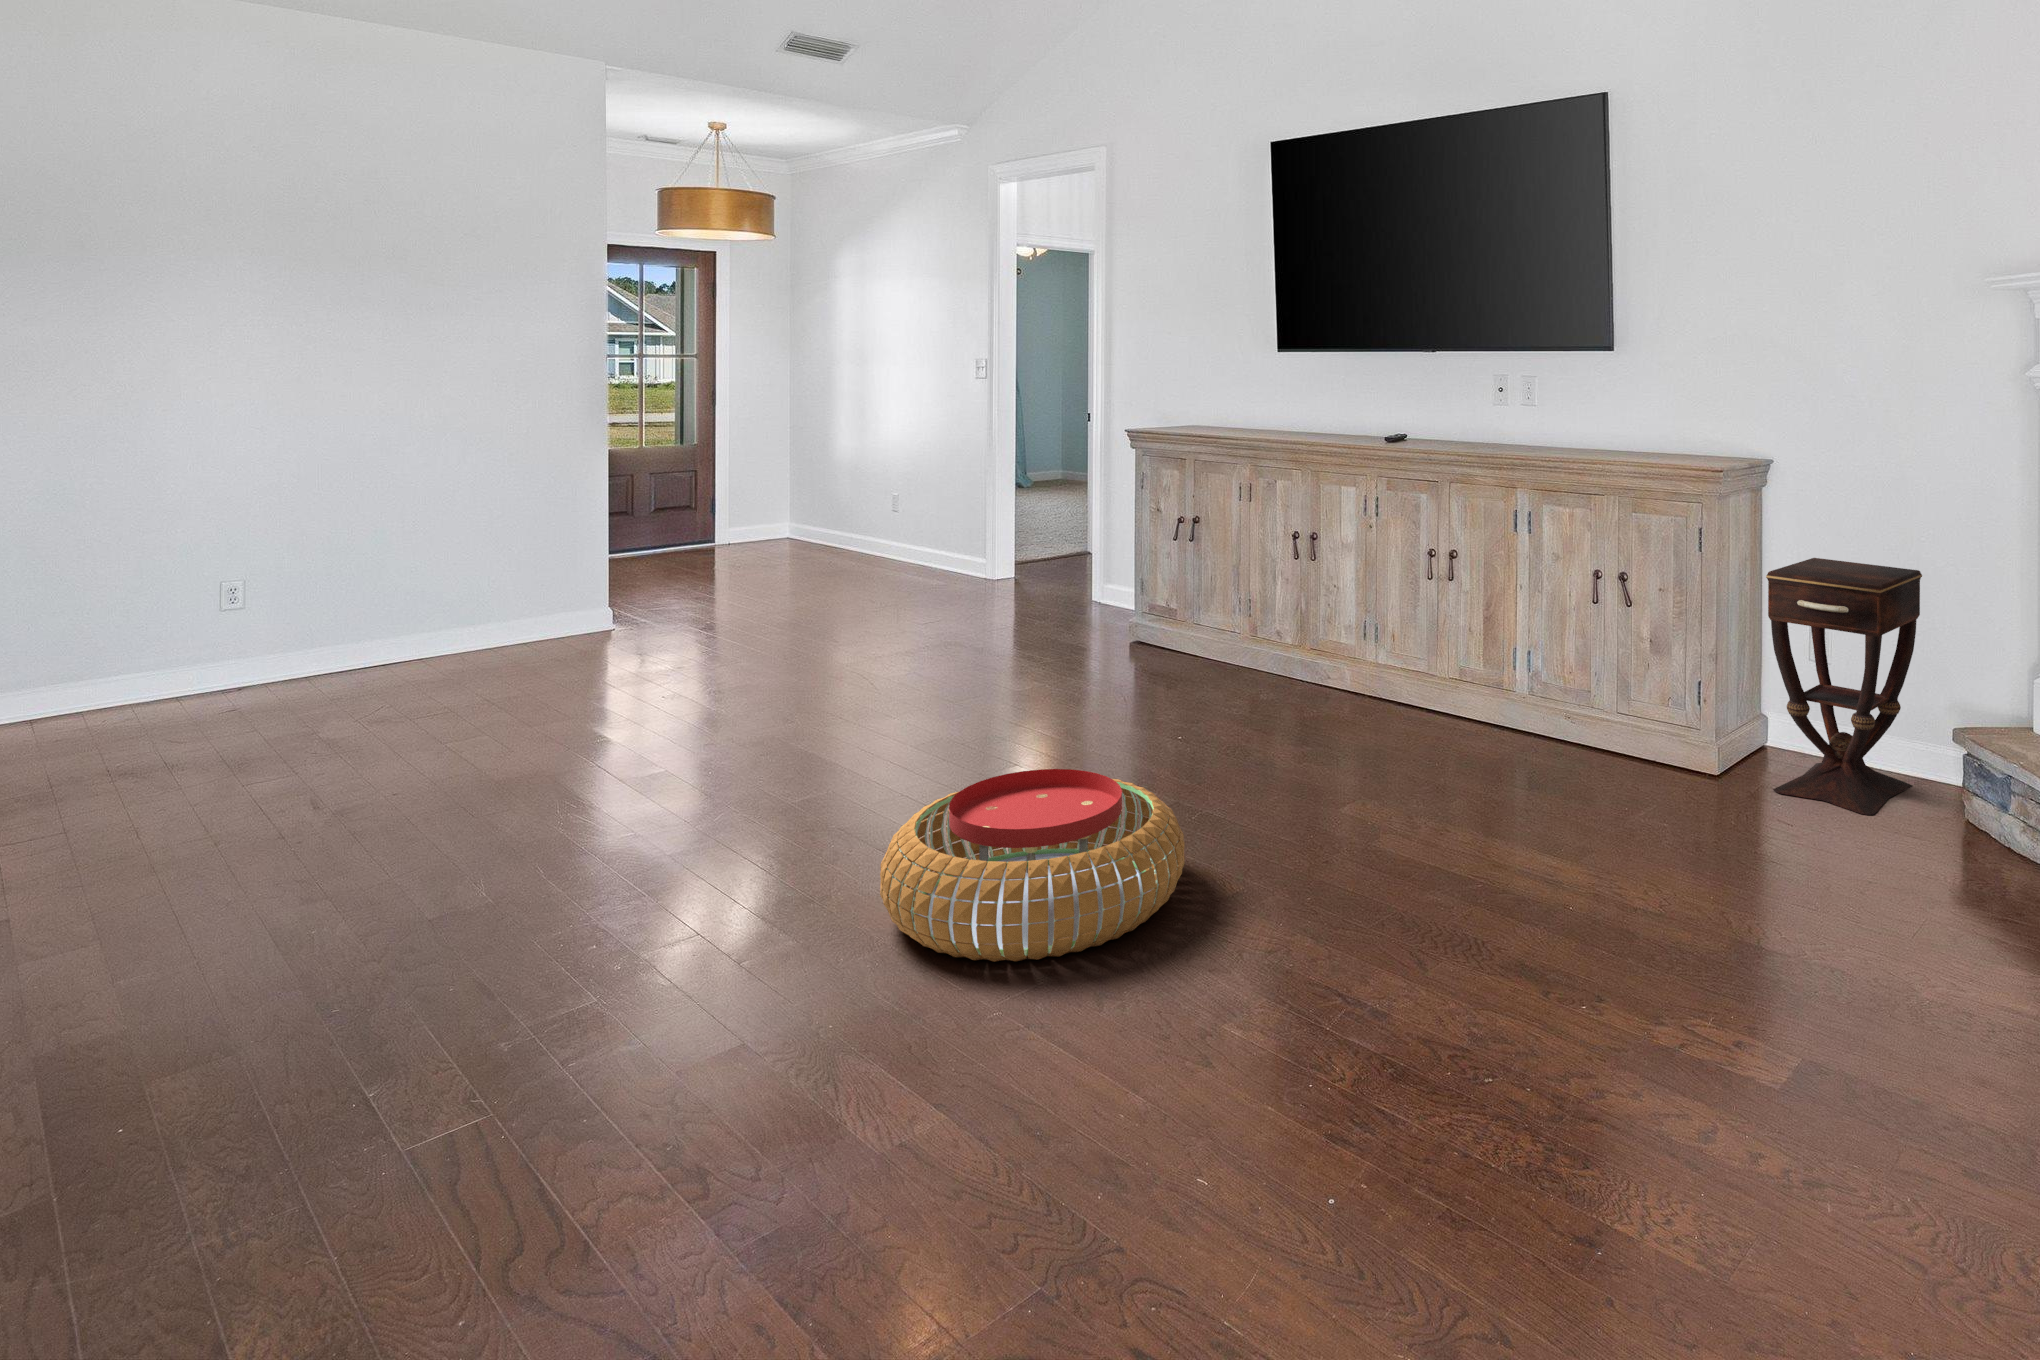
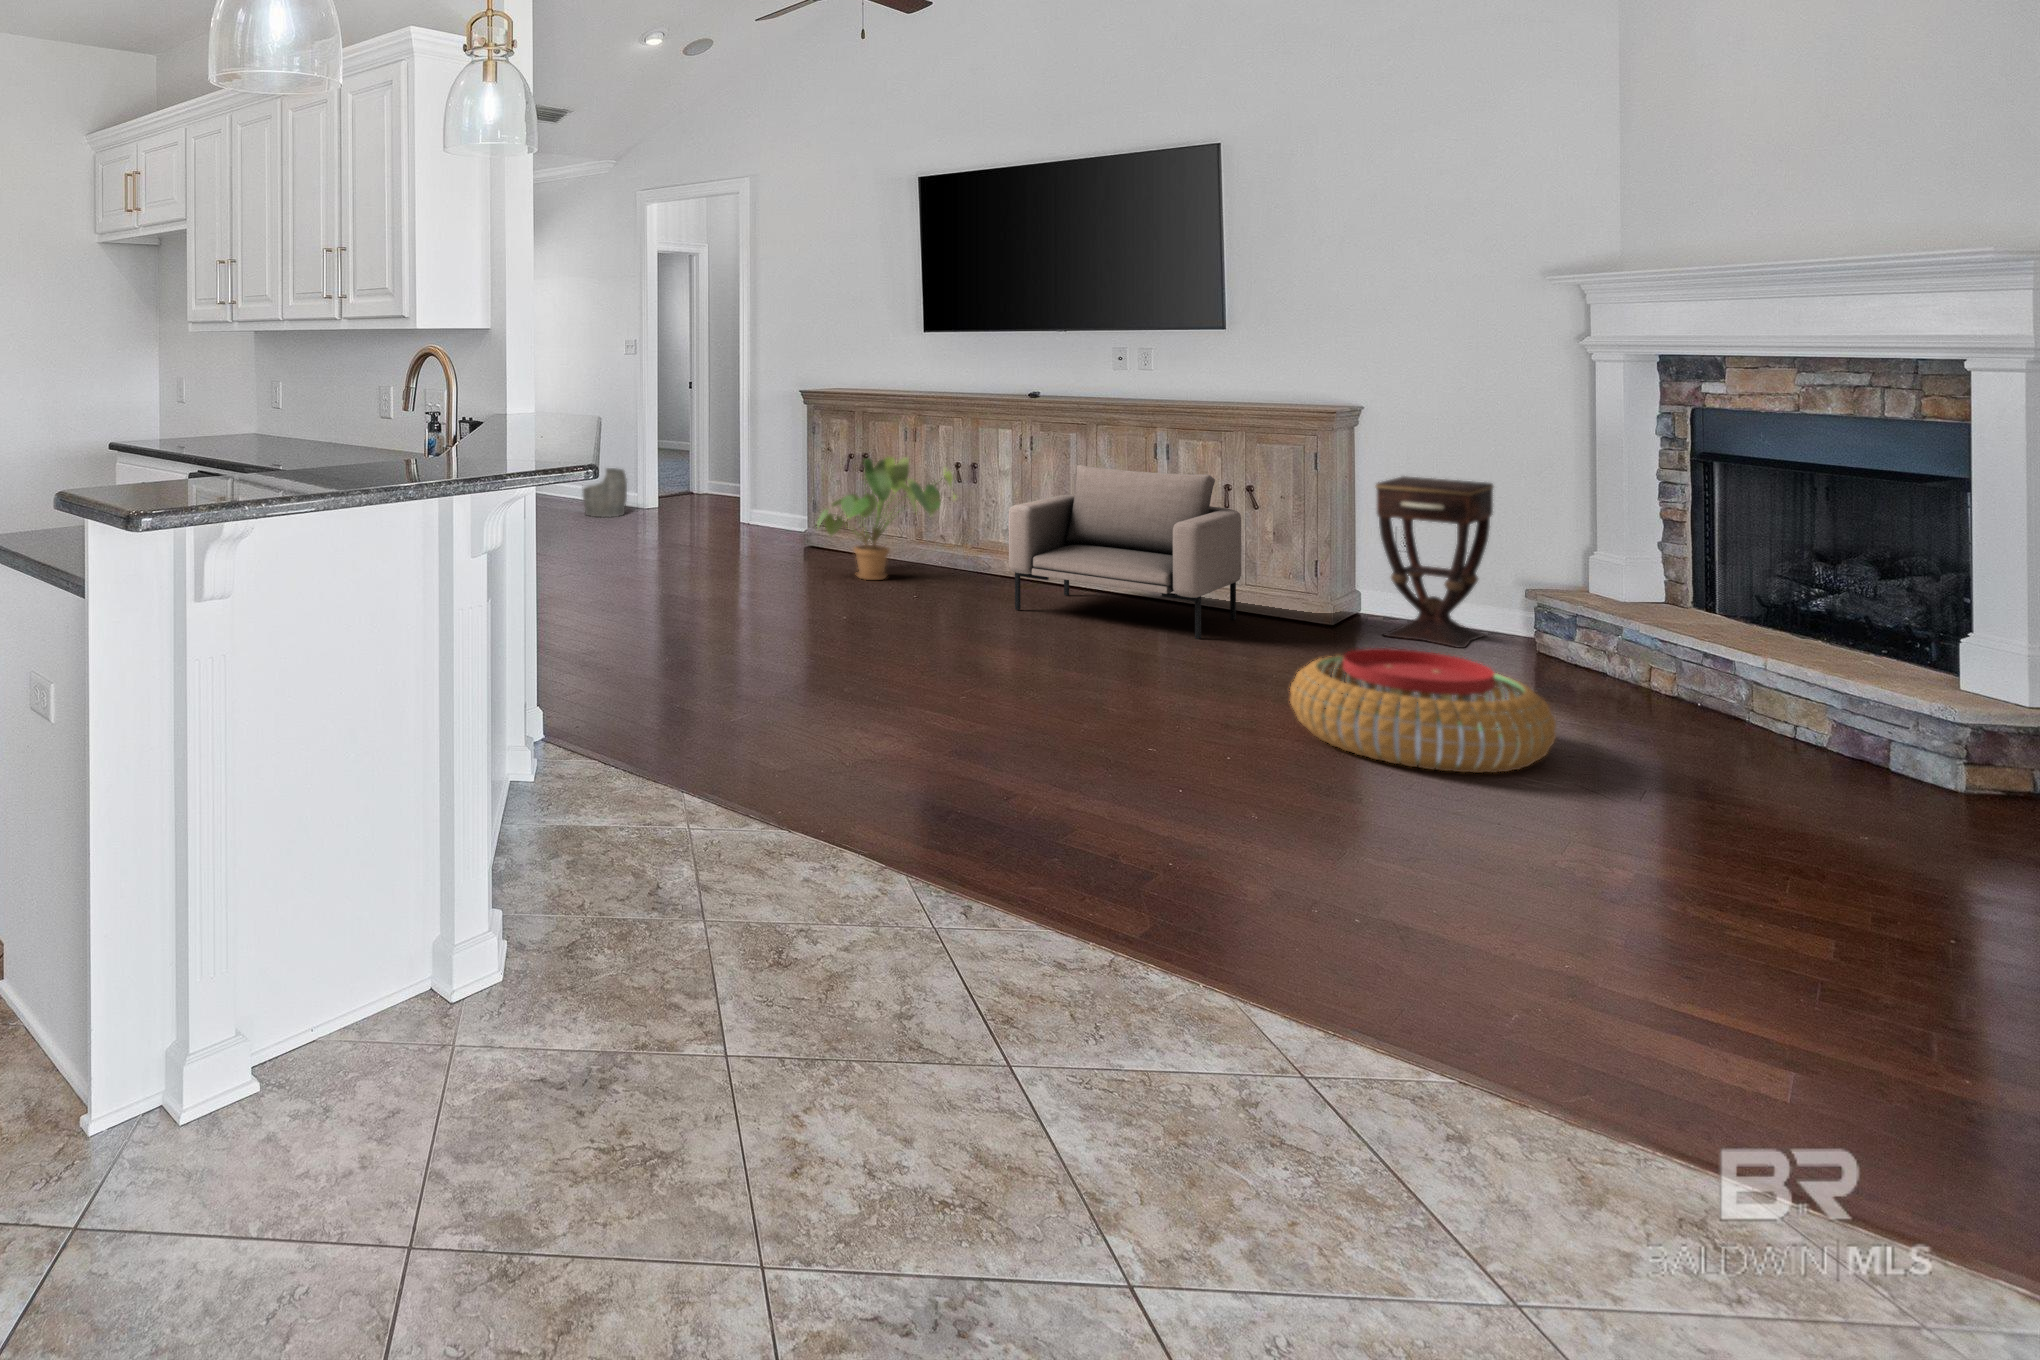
house plant: none [1092,518,1287,694] -> present [817,457,956,580]
woven basket: none [916,520,976,586] -> present [582,468,627,517]
armchair: none [1296,538,1603,807] -> present [1009,465,1241,639]
pouf: present [880,769,1185,962] -> present [1290,648,1556,773]

